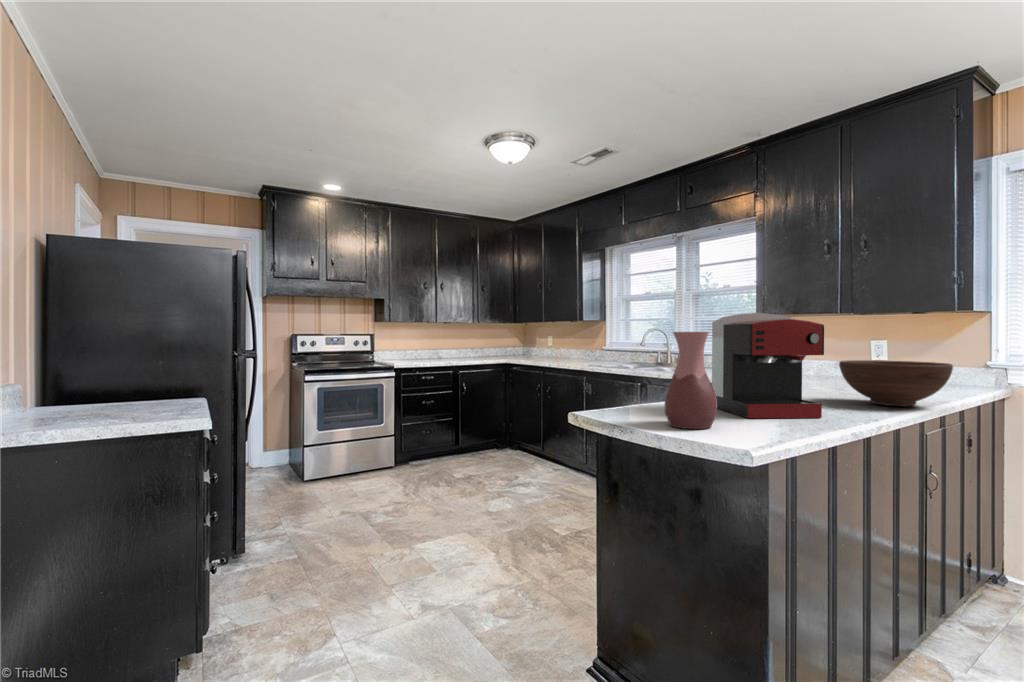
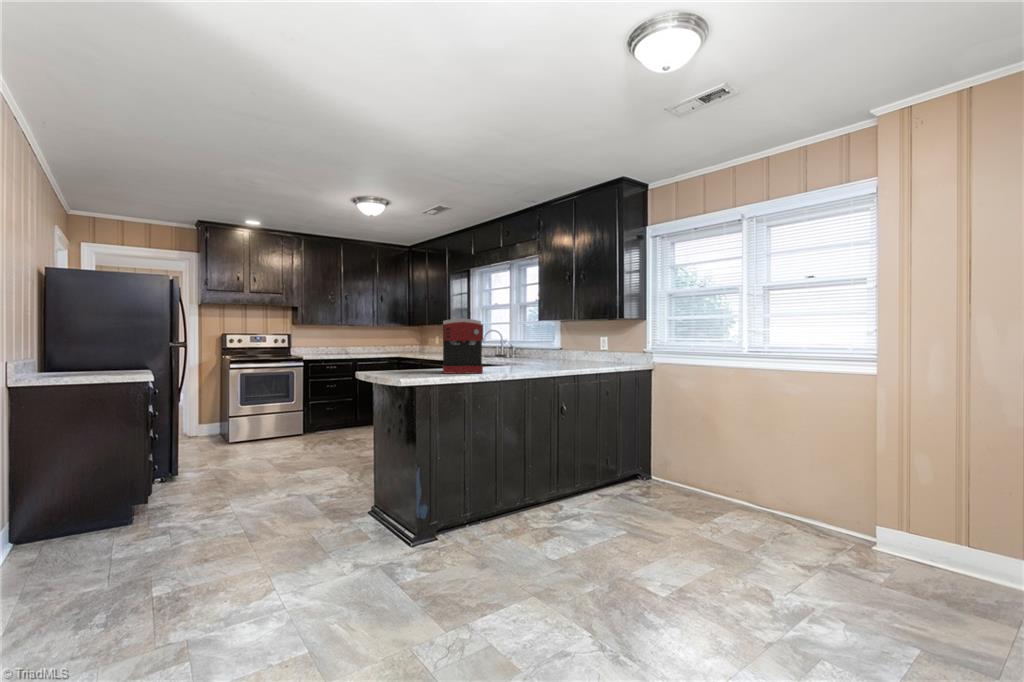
vase: present [665,332,717,429] -> none [389,328,416,376]
fruit bowl: present [839,360,953,406] -> none [522,346,573,370]

